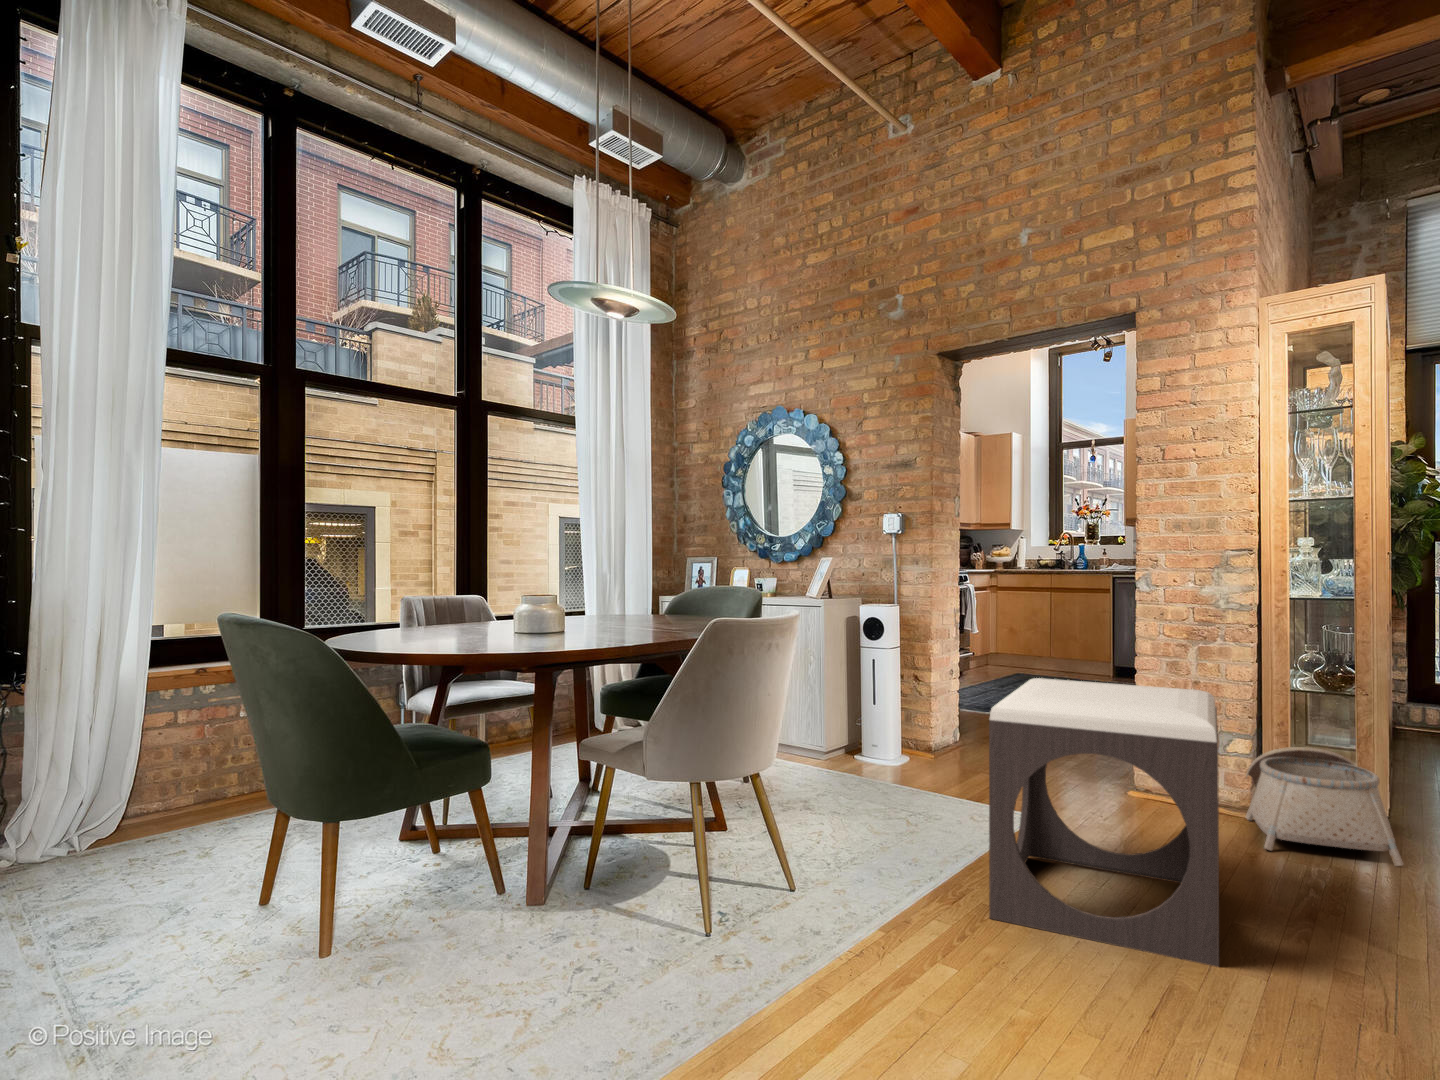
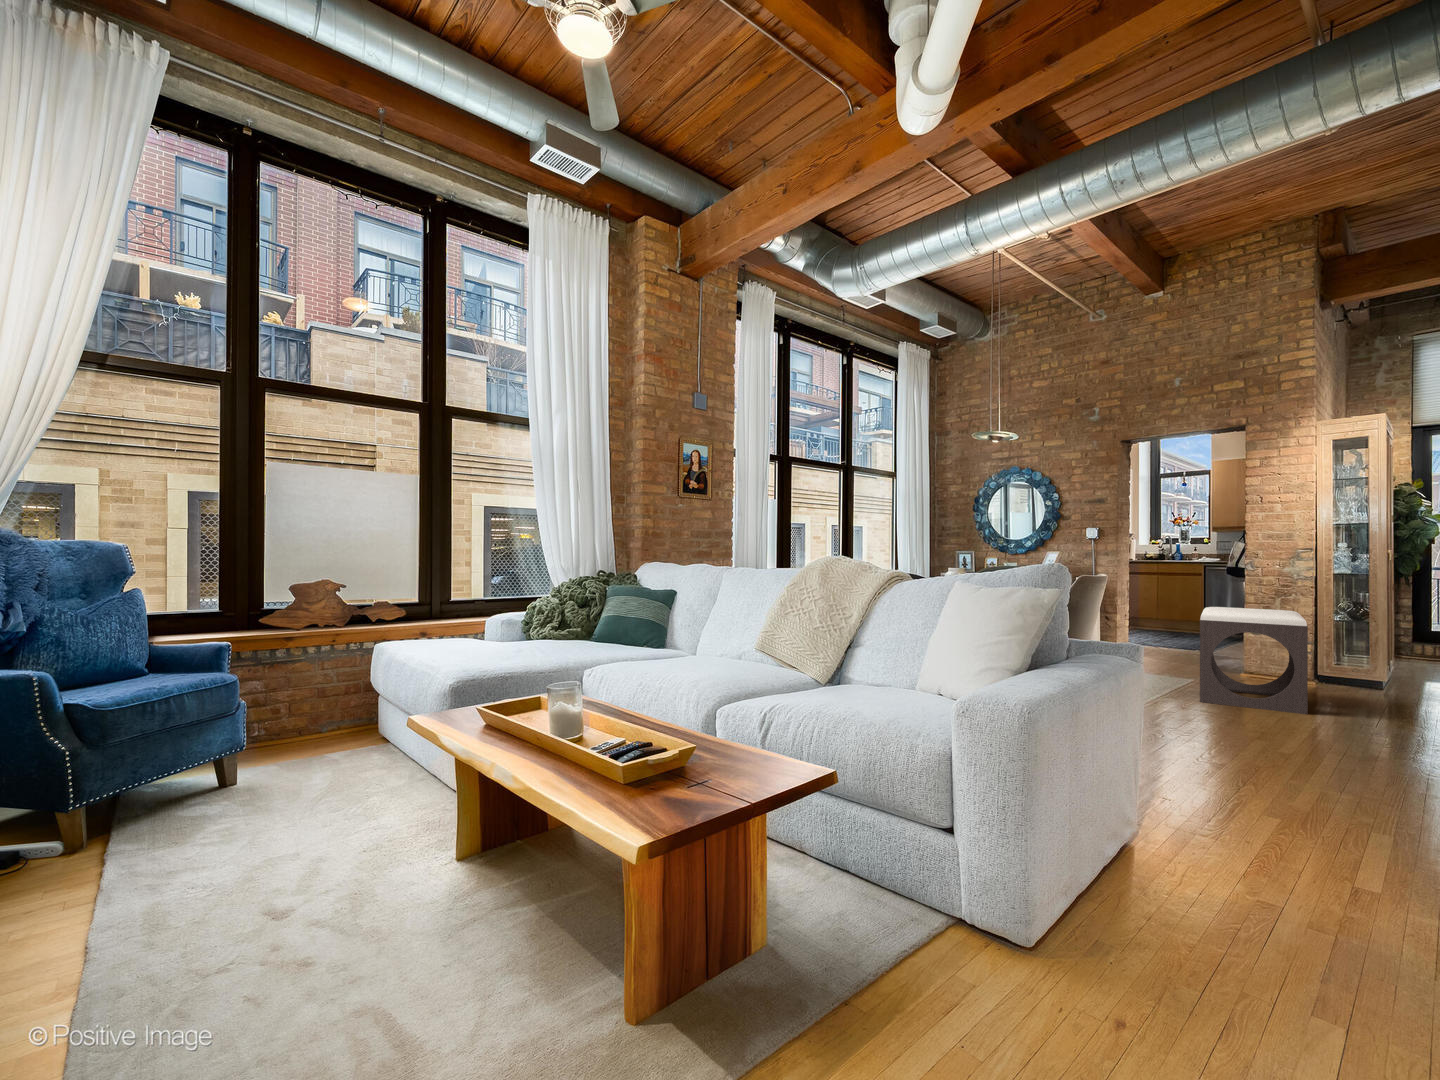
basket: present [1245,747,1403,866] -> none [1309,645,1393,696]

